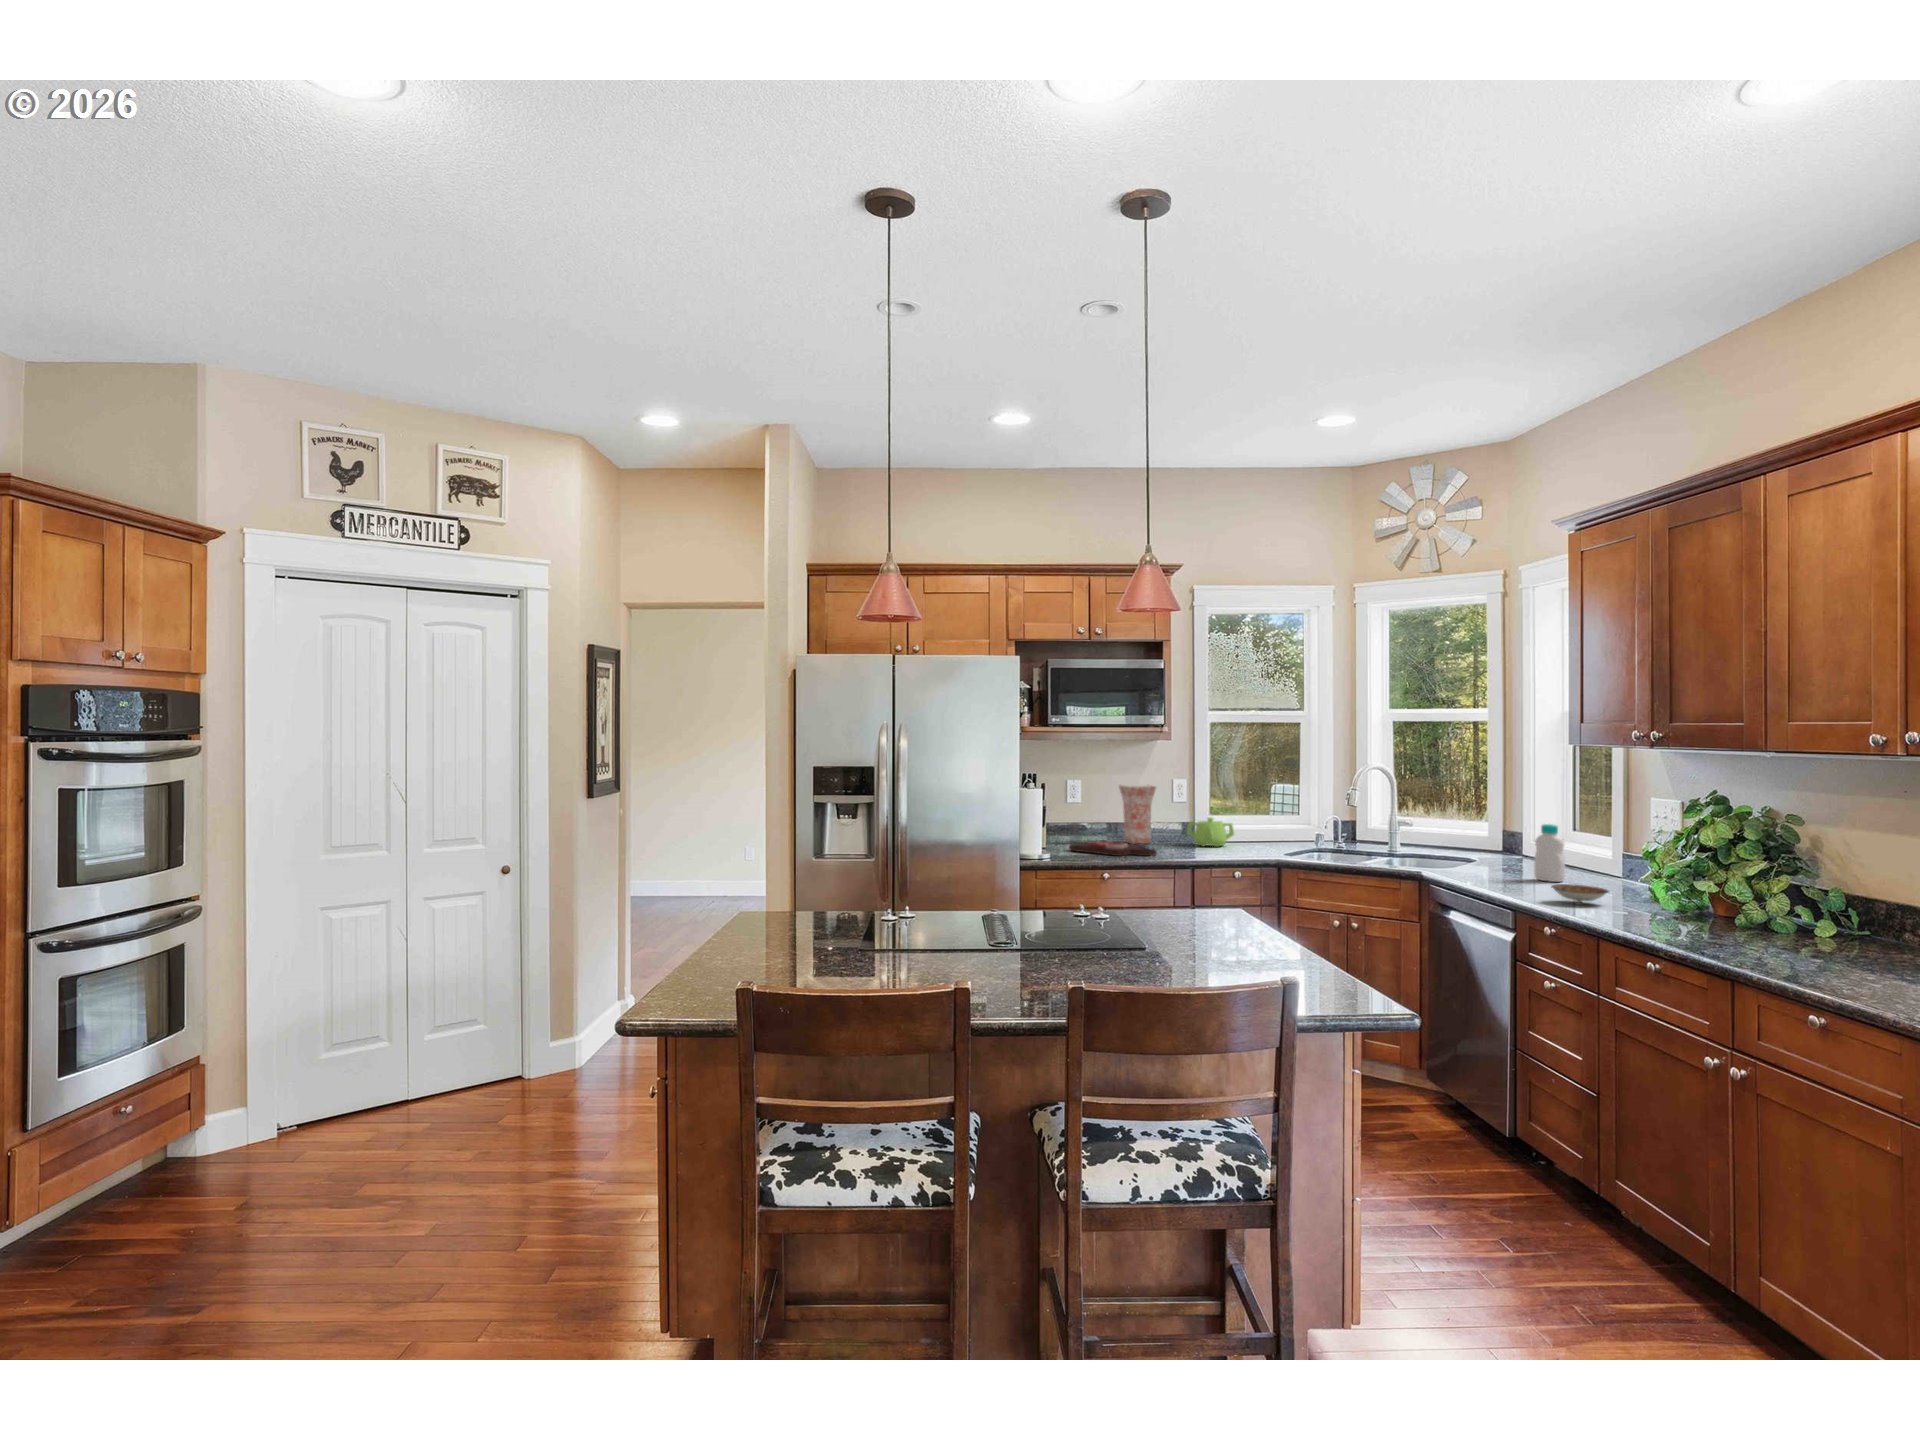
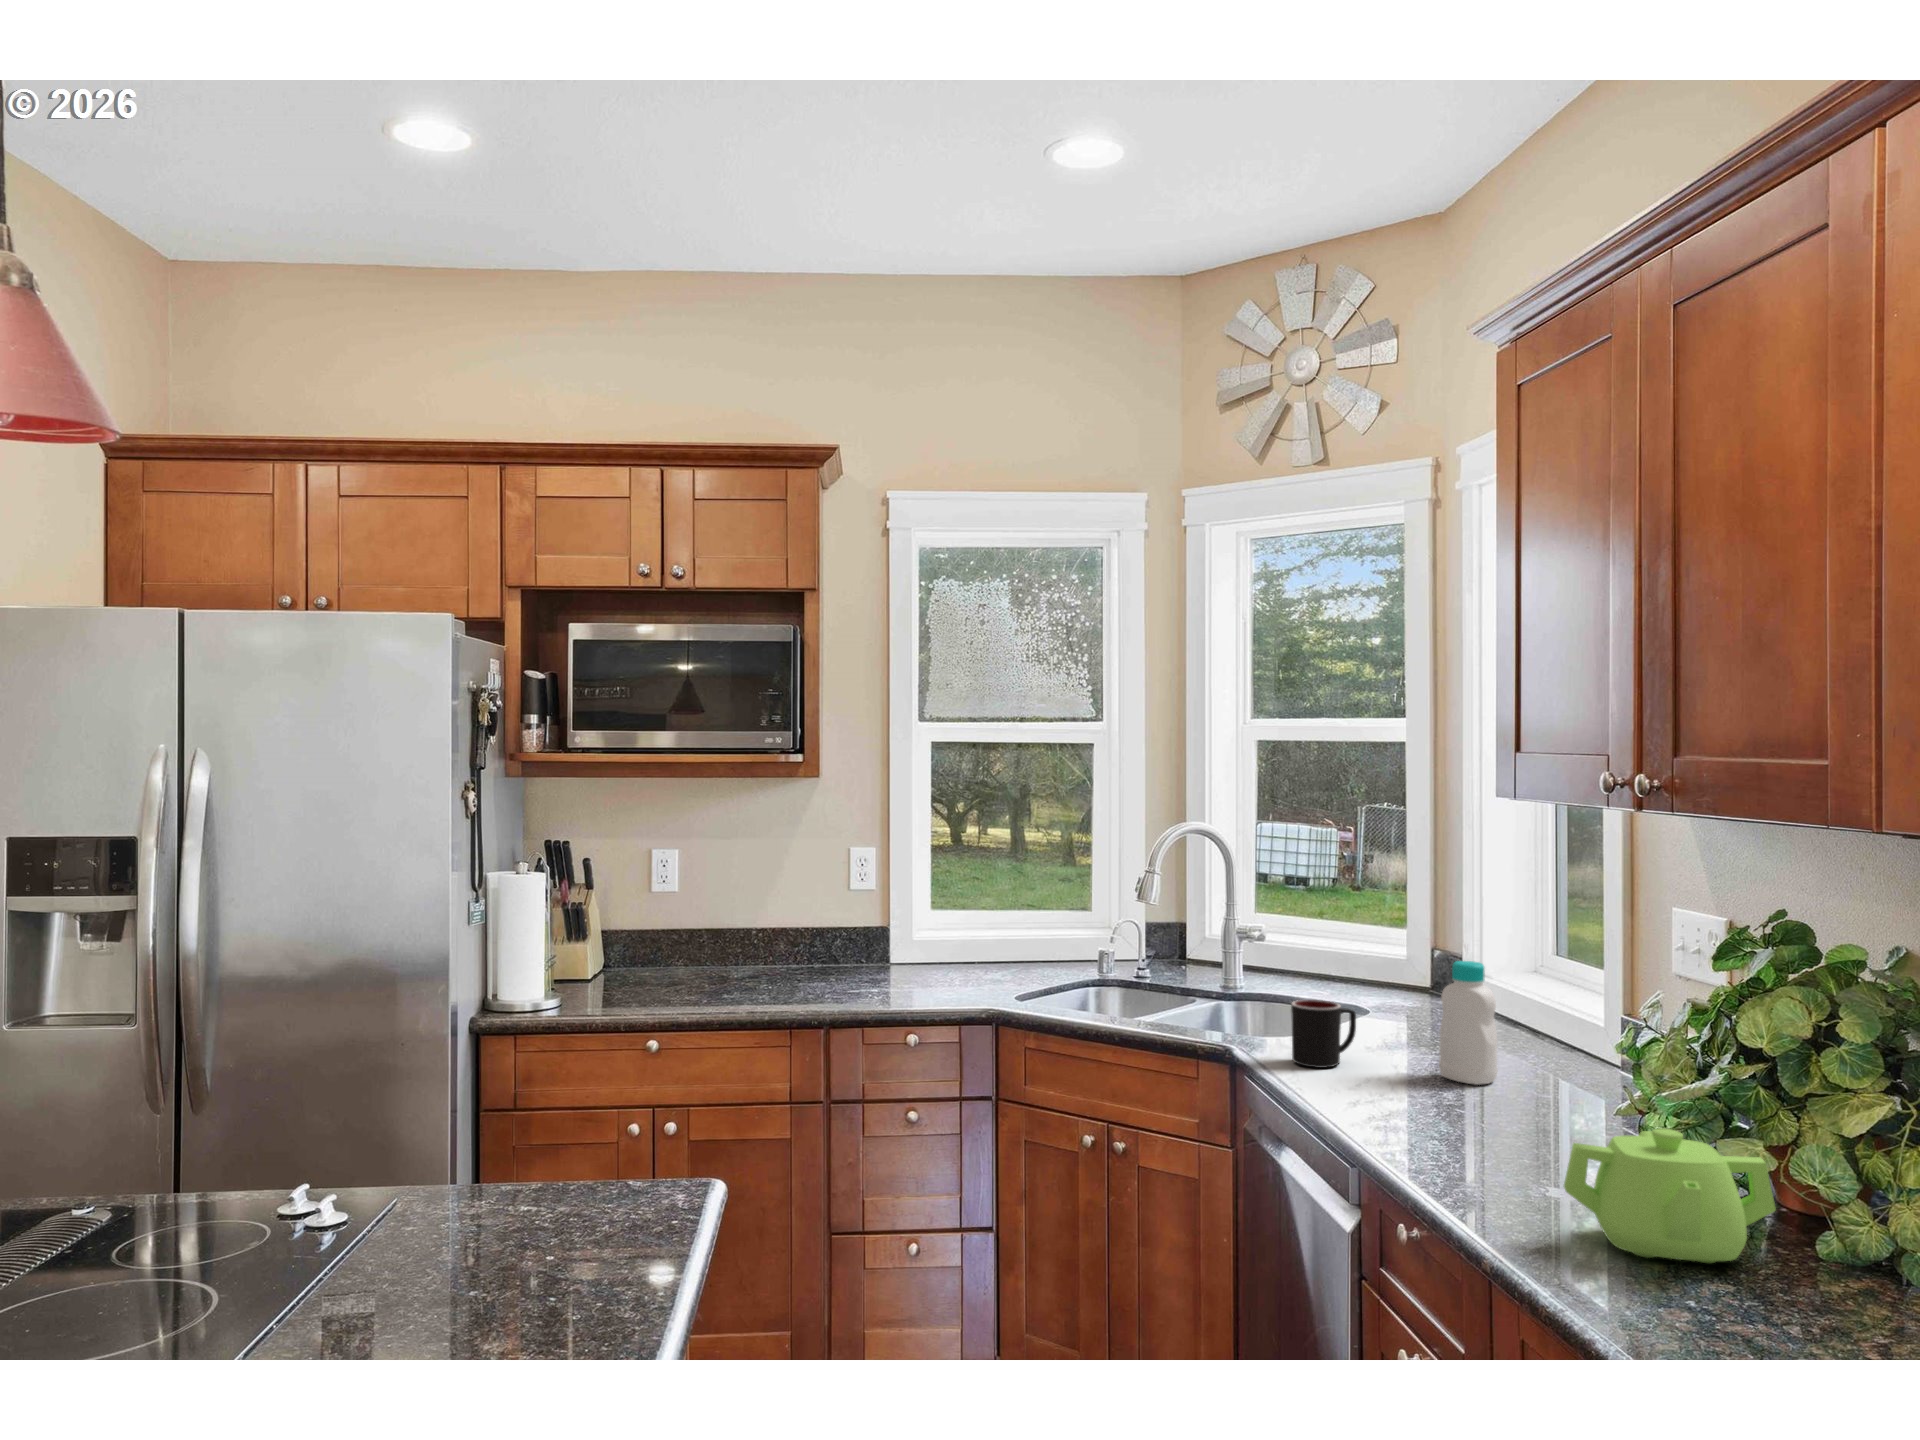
vase: present [1119,784,1156,844] -> none [750,856,813,970]
teapot: present [1187,817,1234,847] -> present [1564,1129,1776,1263]
cutting board: present [1069,840,1157,856] -> none [616,966,769,1005]
mug: none [1456,846,1488,877] -> present [1291,1000,1356,1068]
ceramic bowl: present [1551,884,1608,903] -> none [1430,1114,1552,1163]

